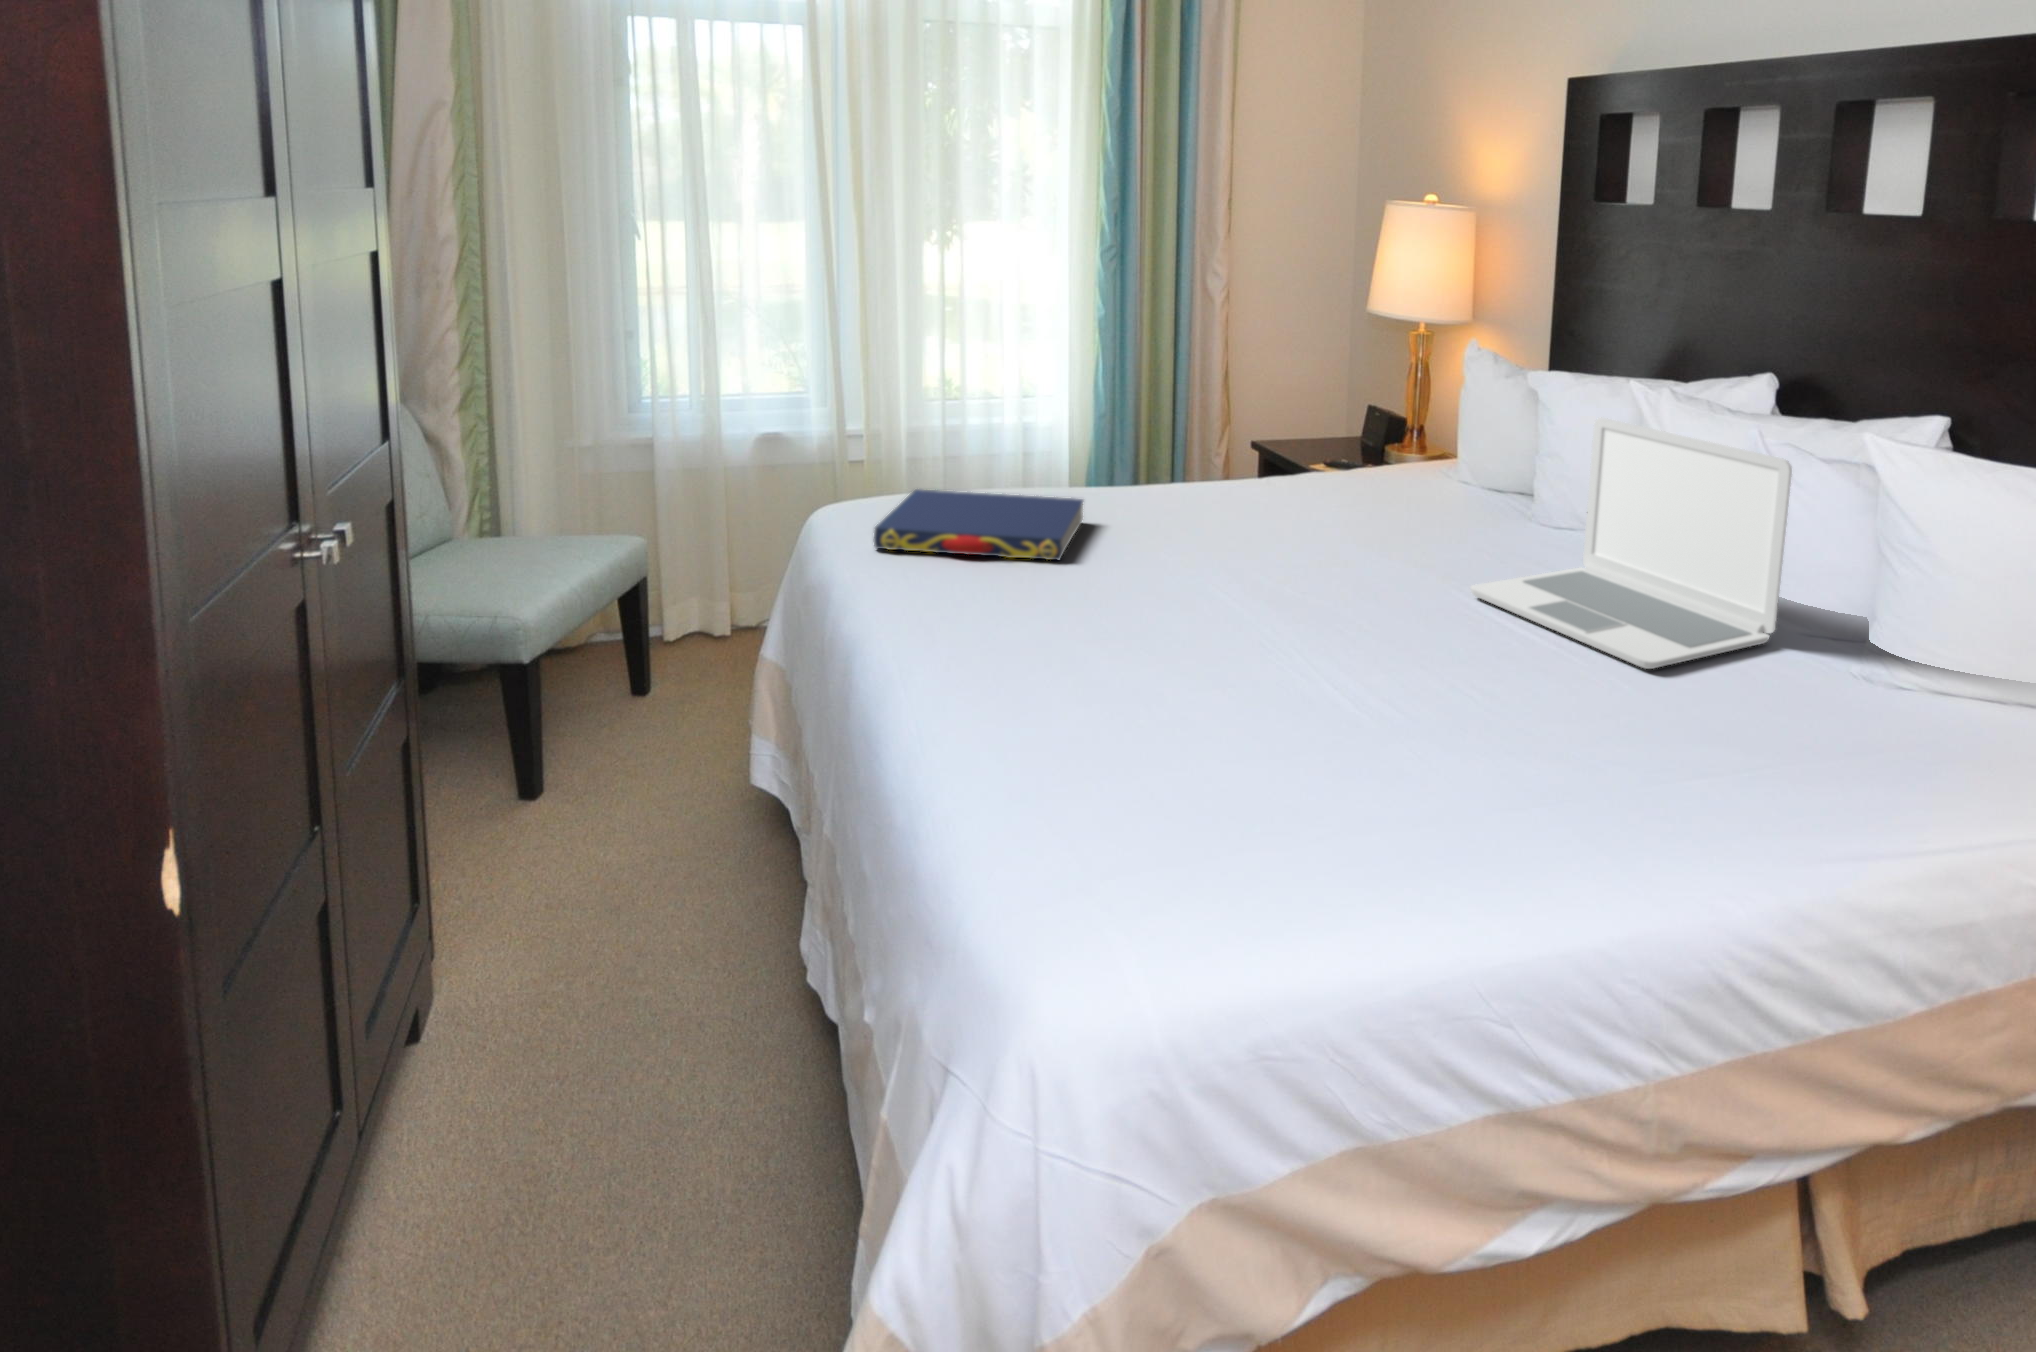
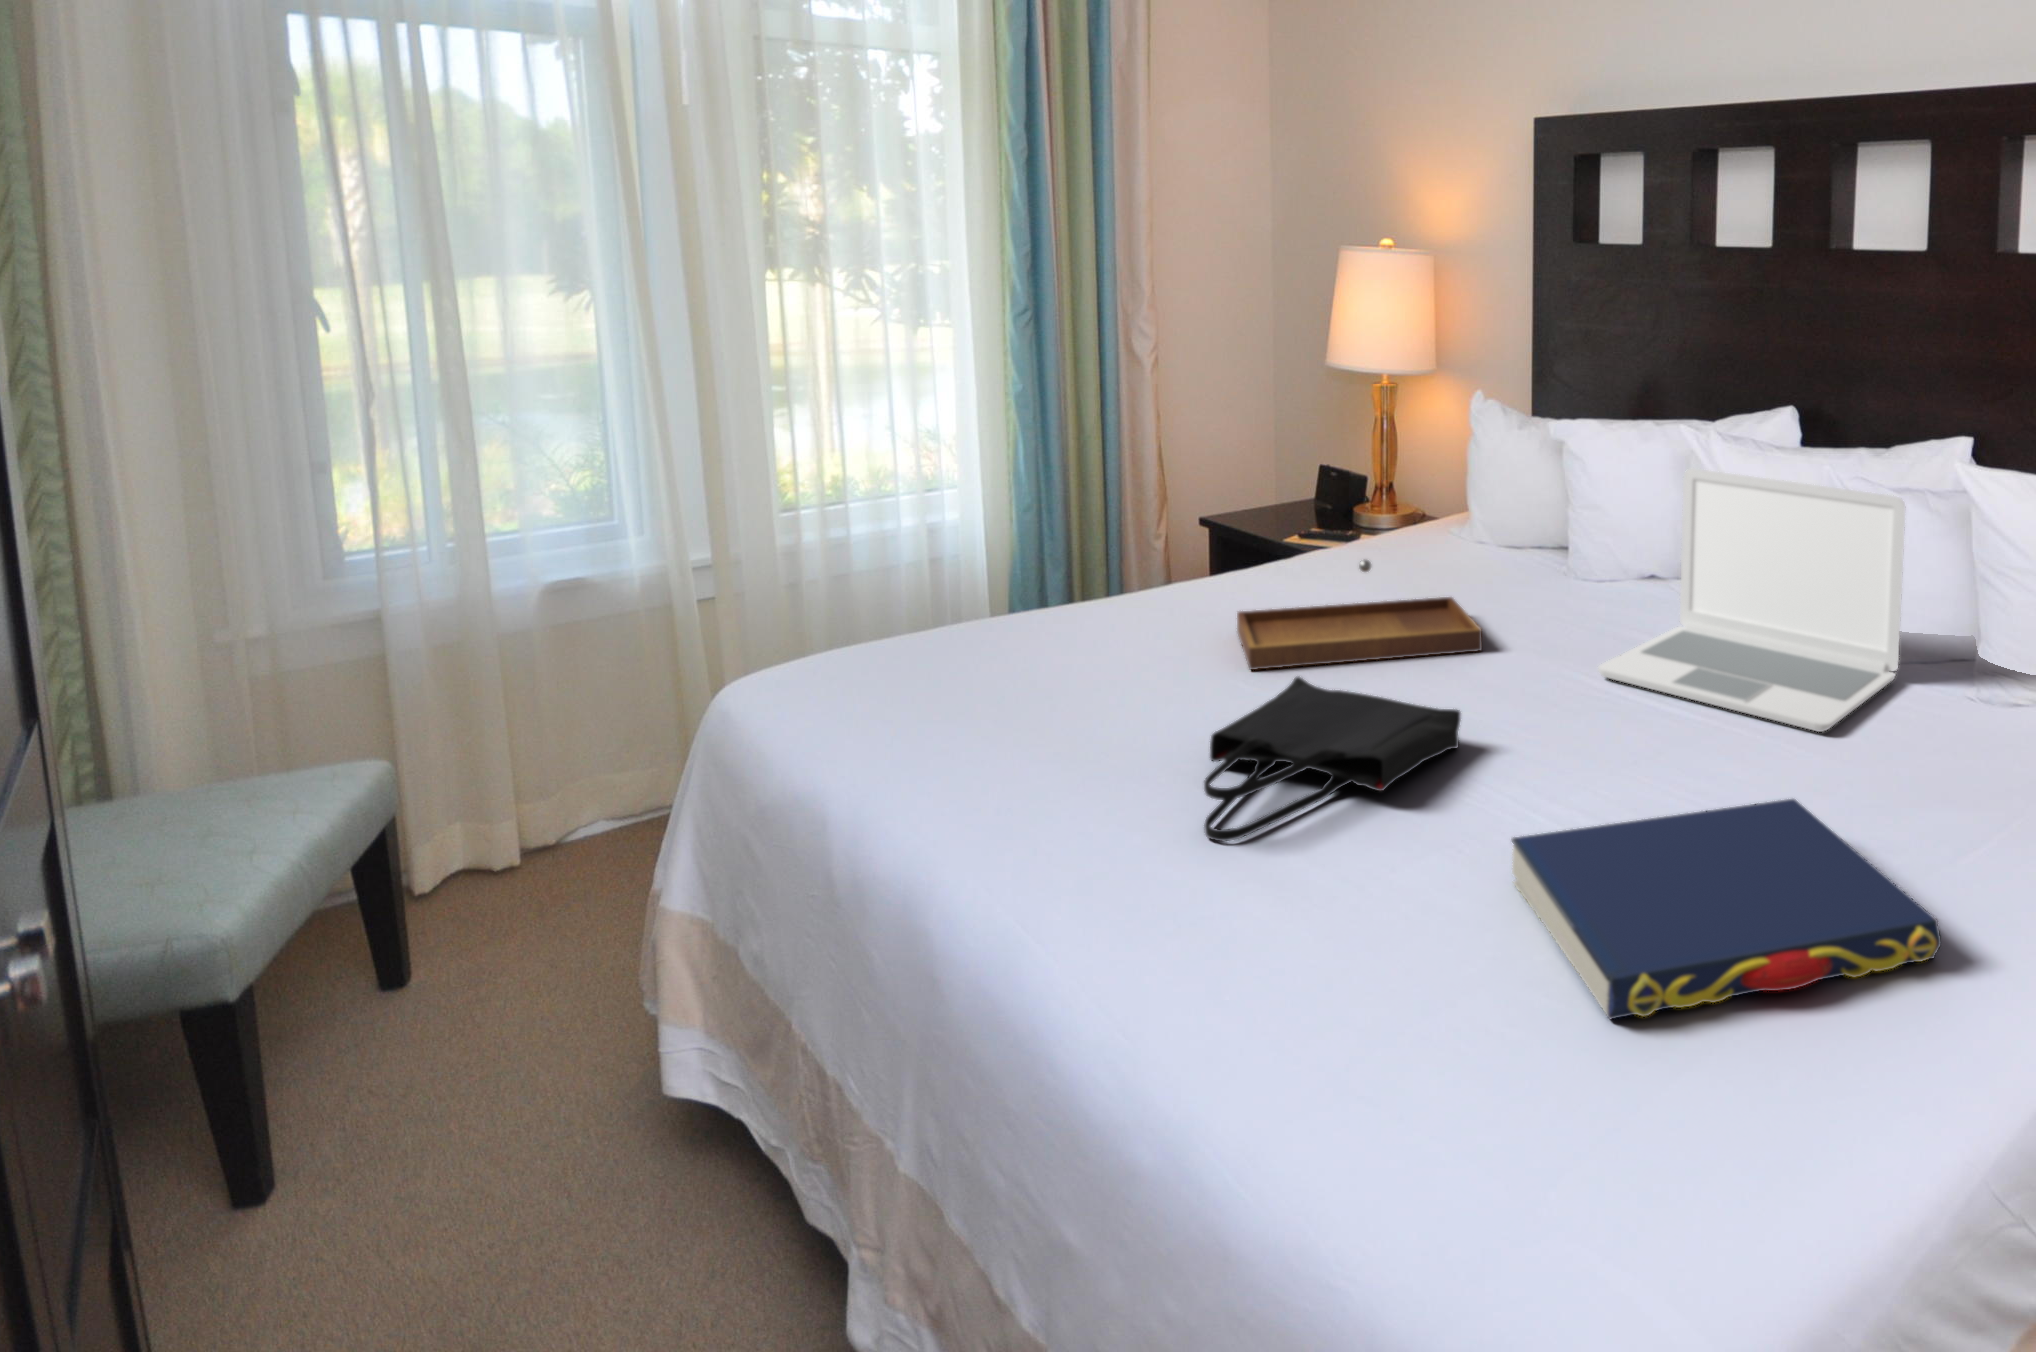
tray: none [1177,470,1384,562] -> present [1237,560,1482,670]
book: present [874,489,1083,560] -> present [1512,799,1941,1019]
tote bag: none [1059,550,1304,653] -> present [1204,677,1460,841]

